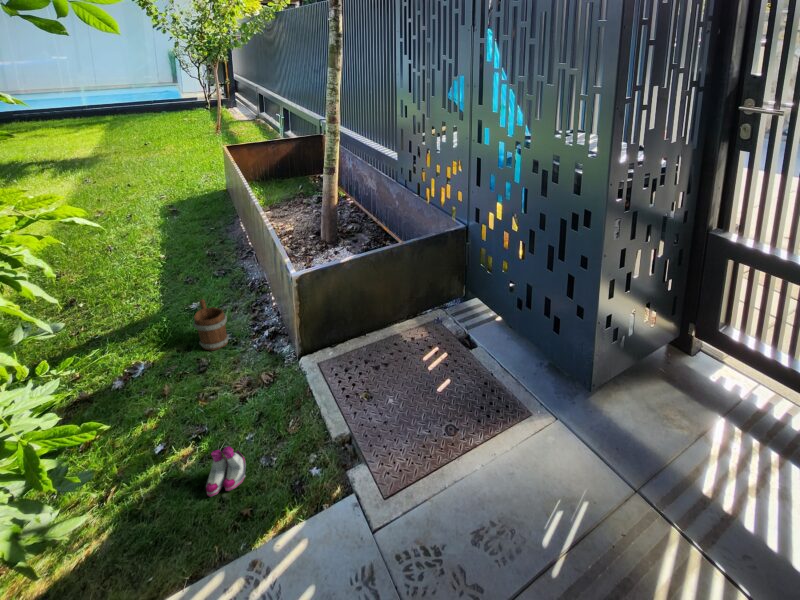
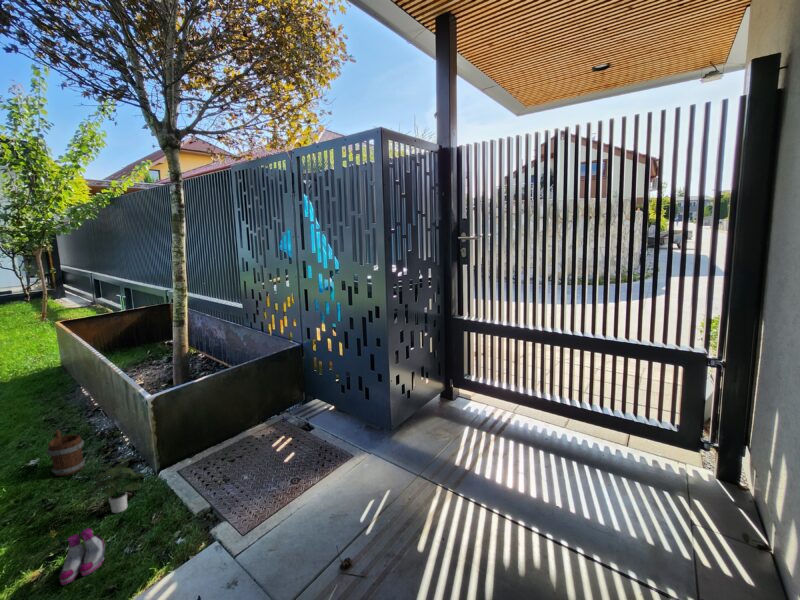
potted plant: none [232,362,285,416] -> present [92,457,145,513]

